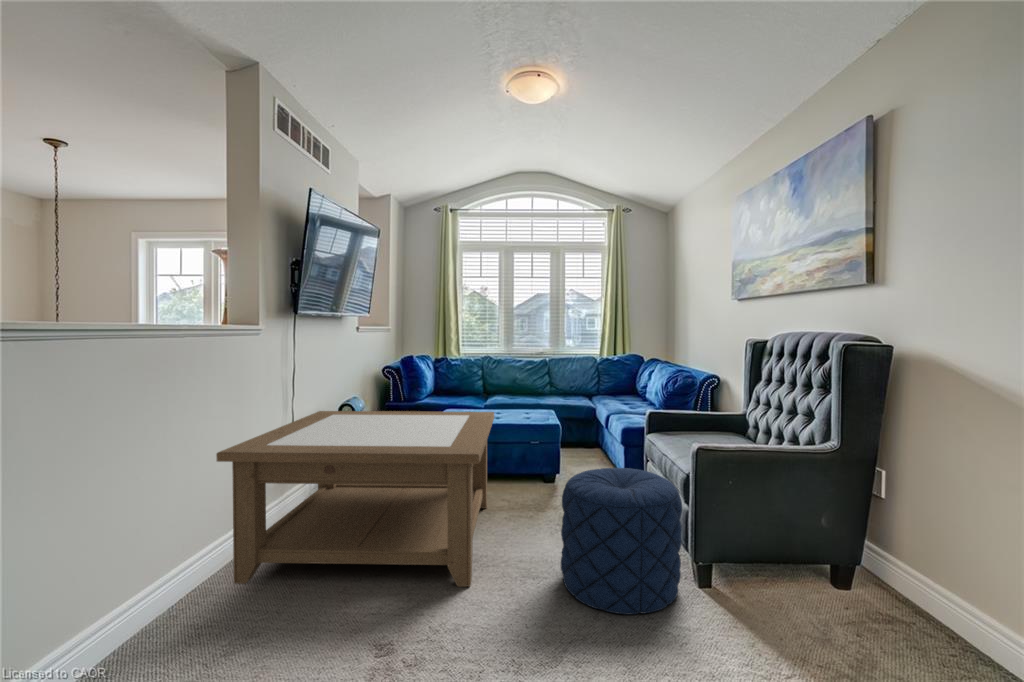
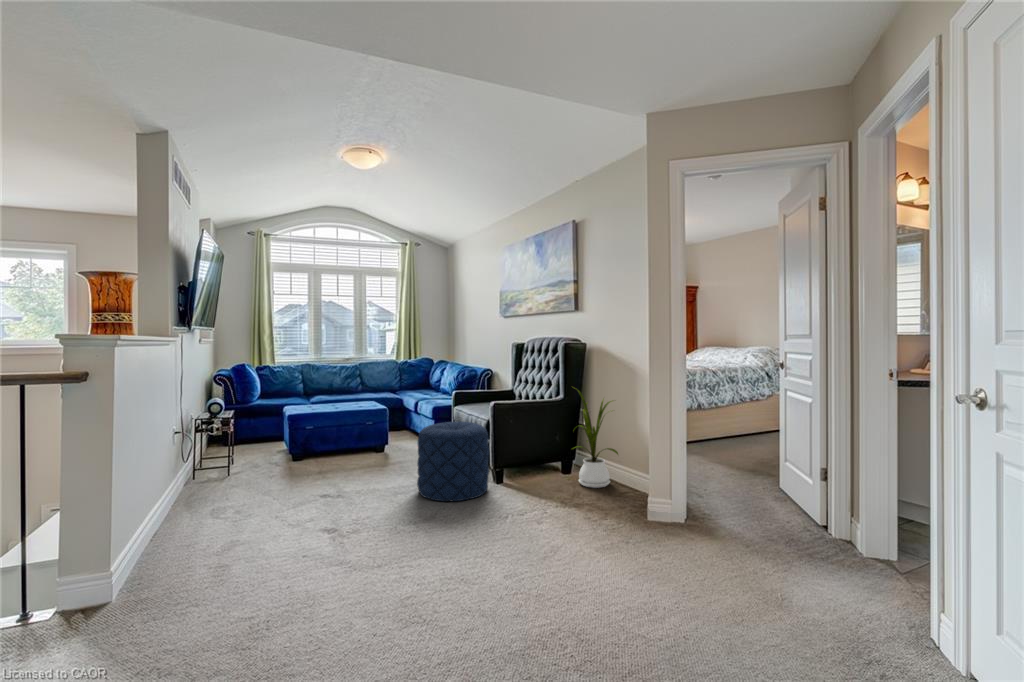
coffee table: present [216,411,494,587] -> none [159,399,368,534]
house plant: none [849,426,973,646] -> present [574,390,618,488]

